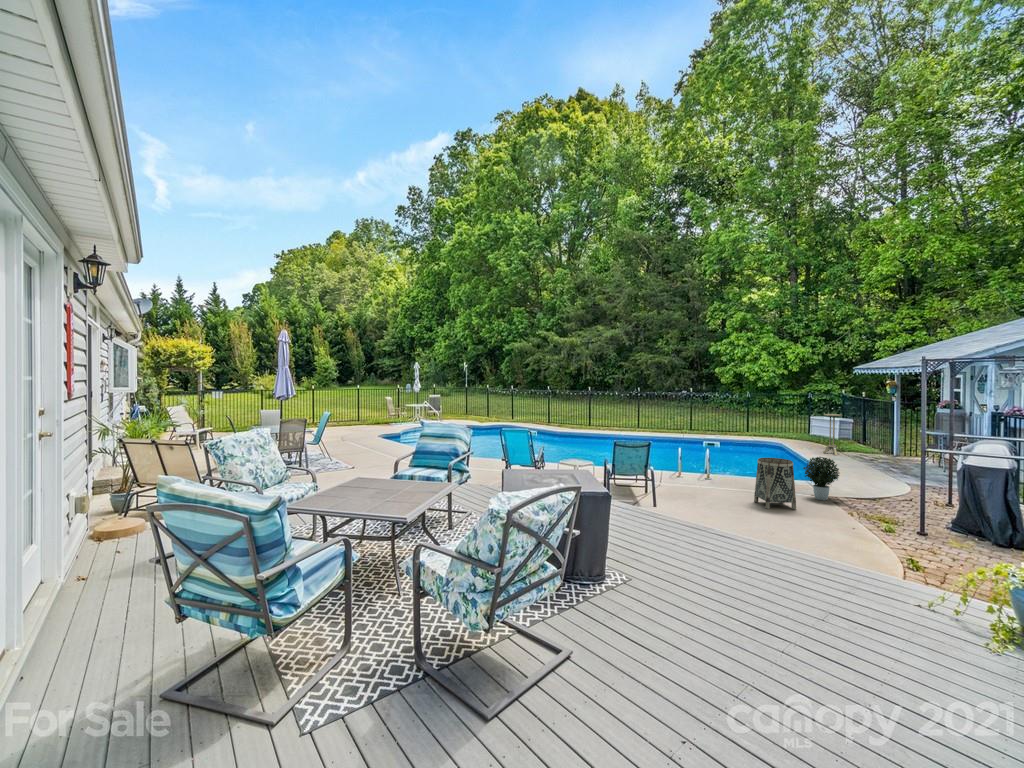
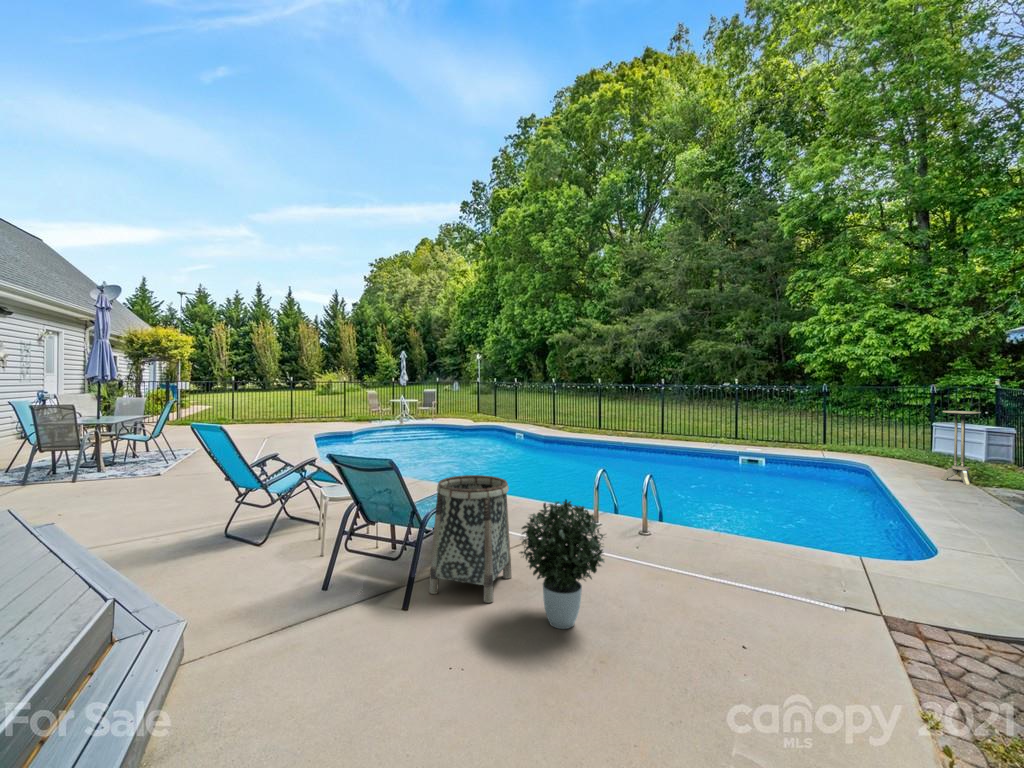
potted plant: present [803,457,839,501] -> present [520,500,604,629]
basket: present [754,458,796,509] -> present [429,475,511,603]

